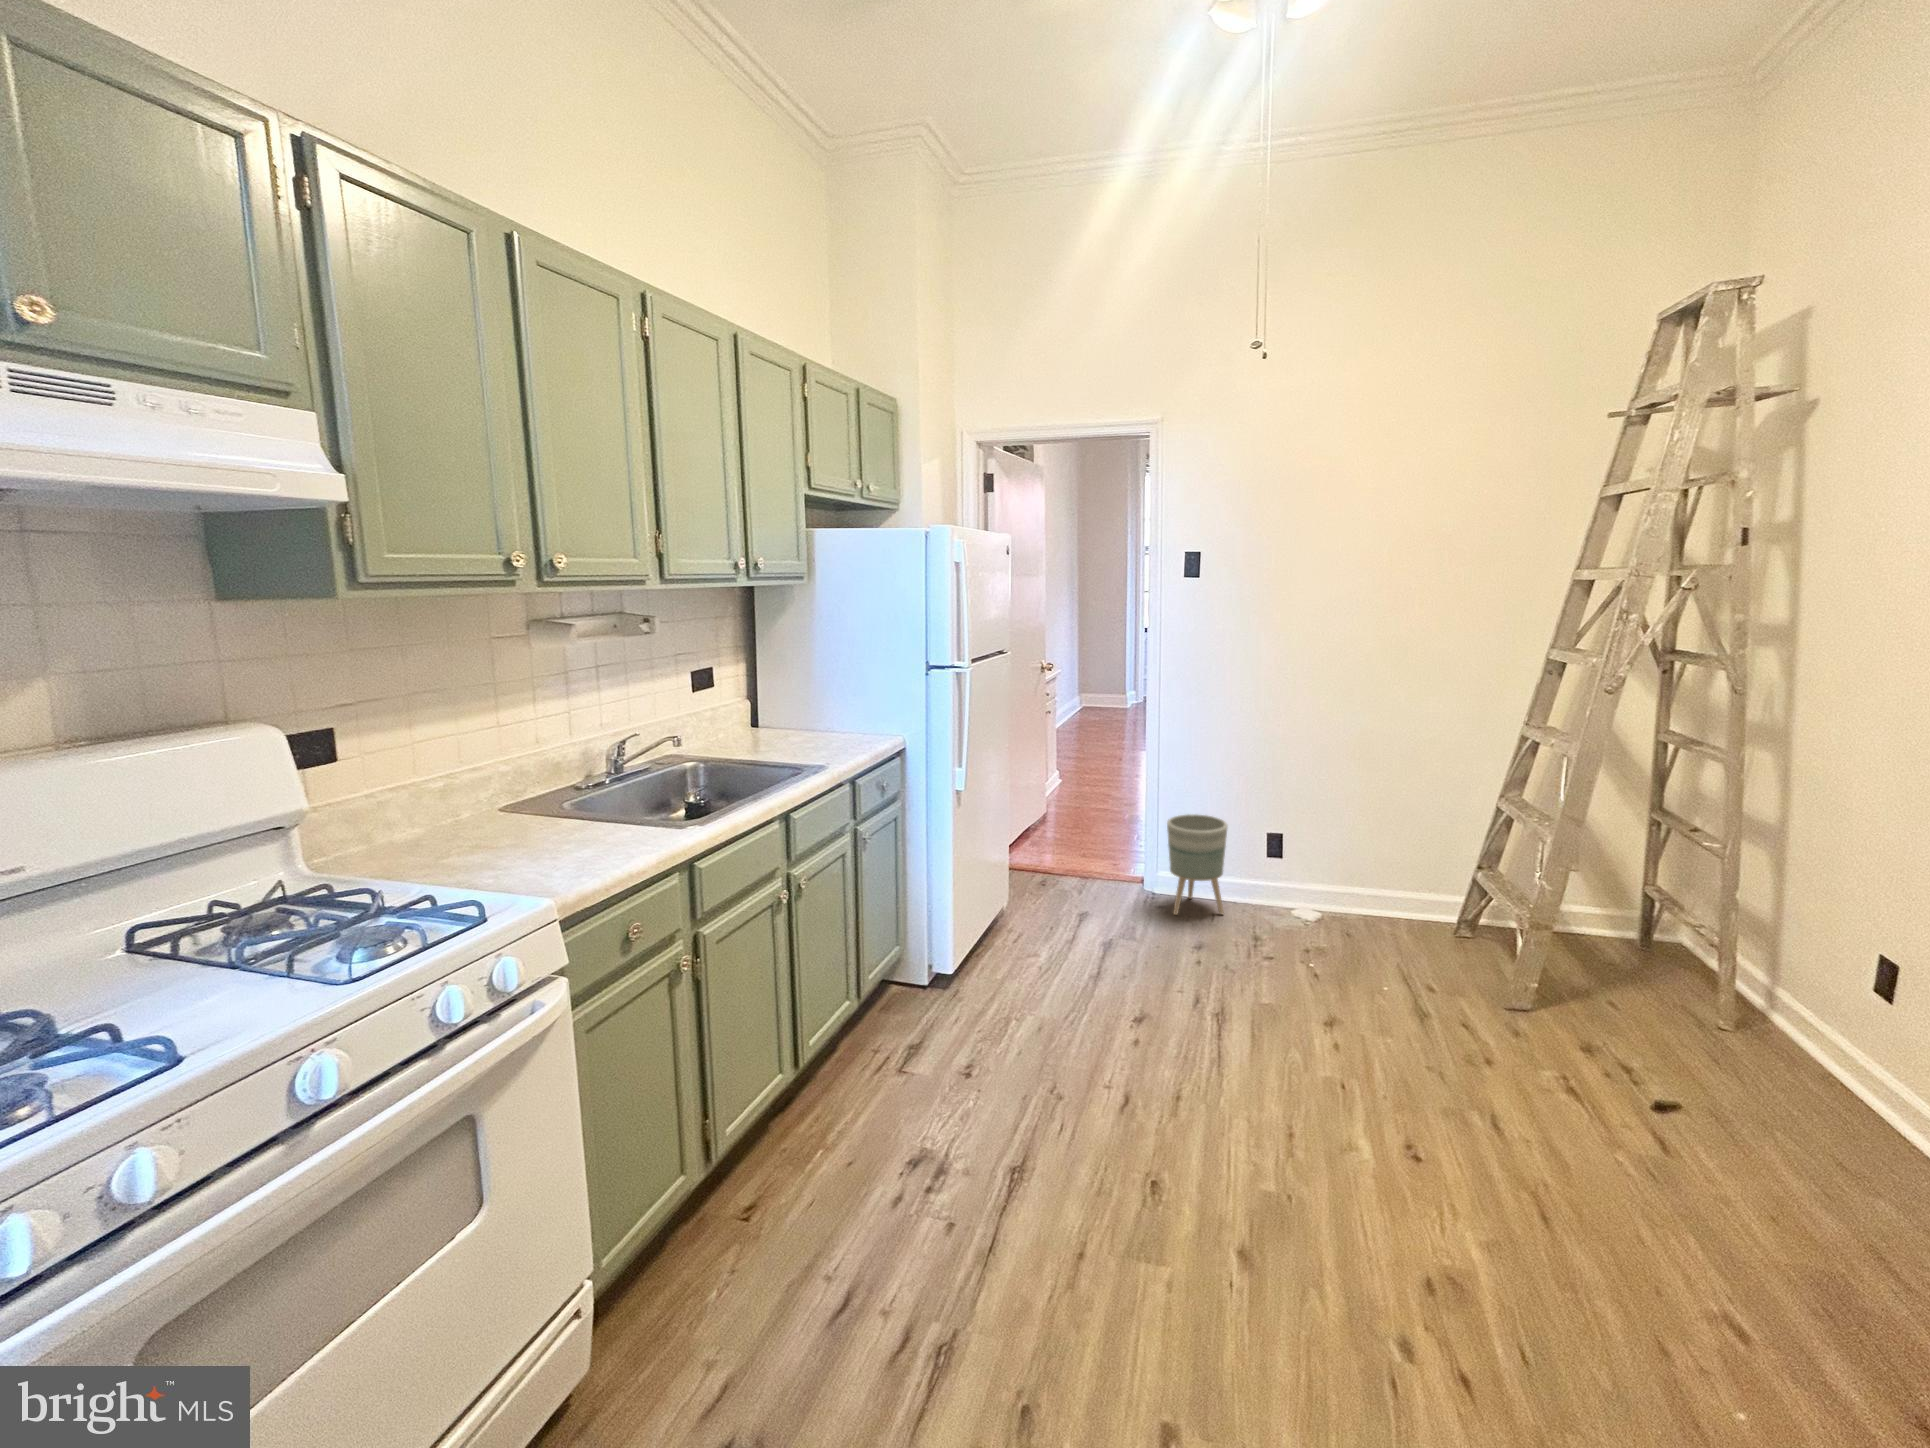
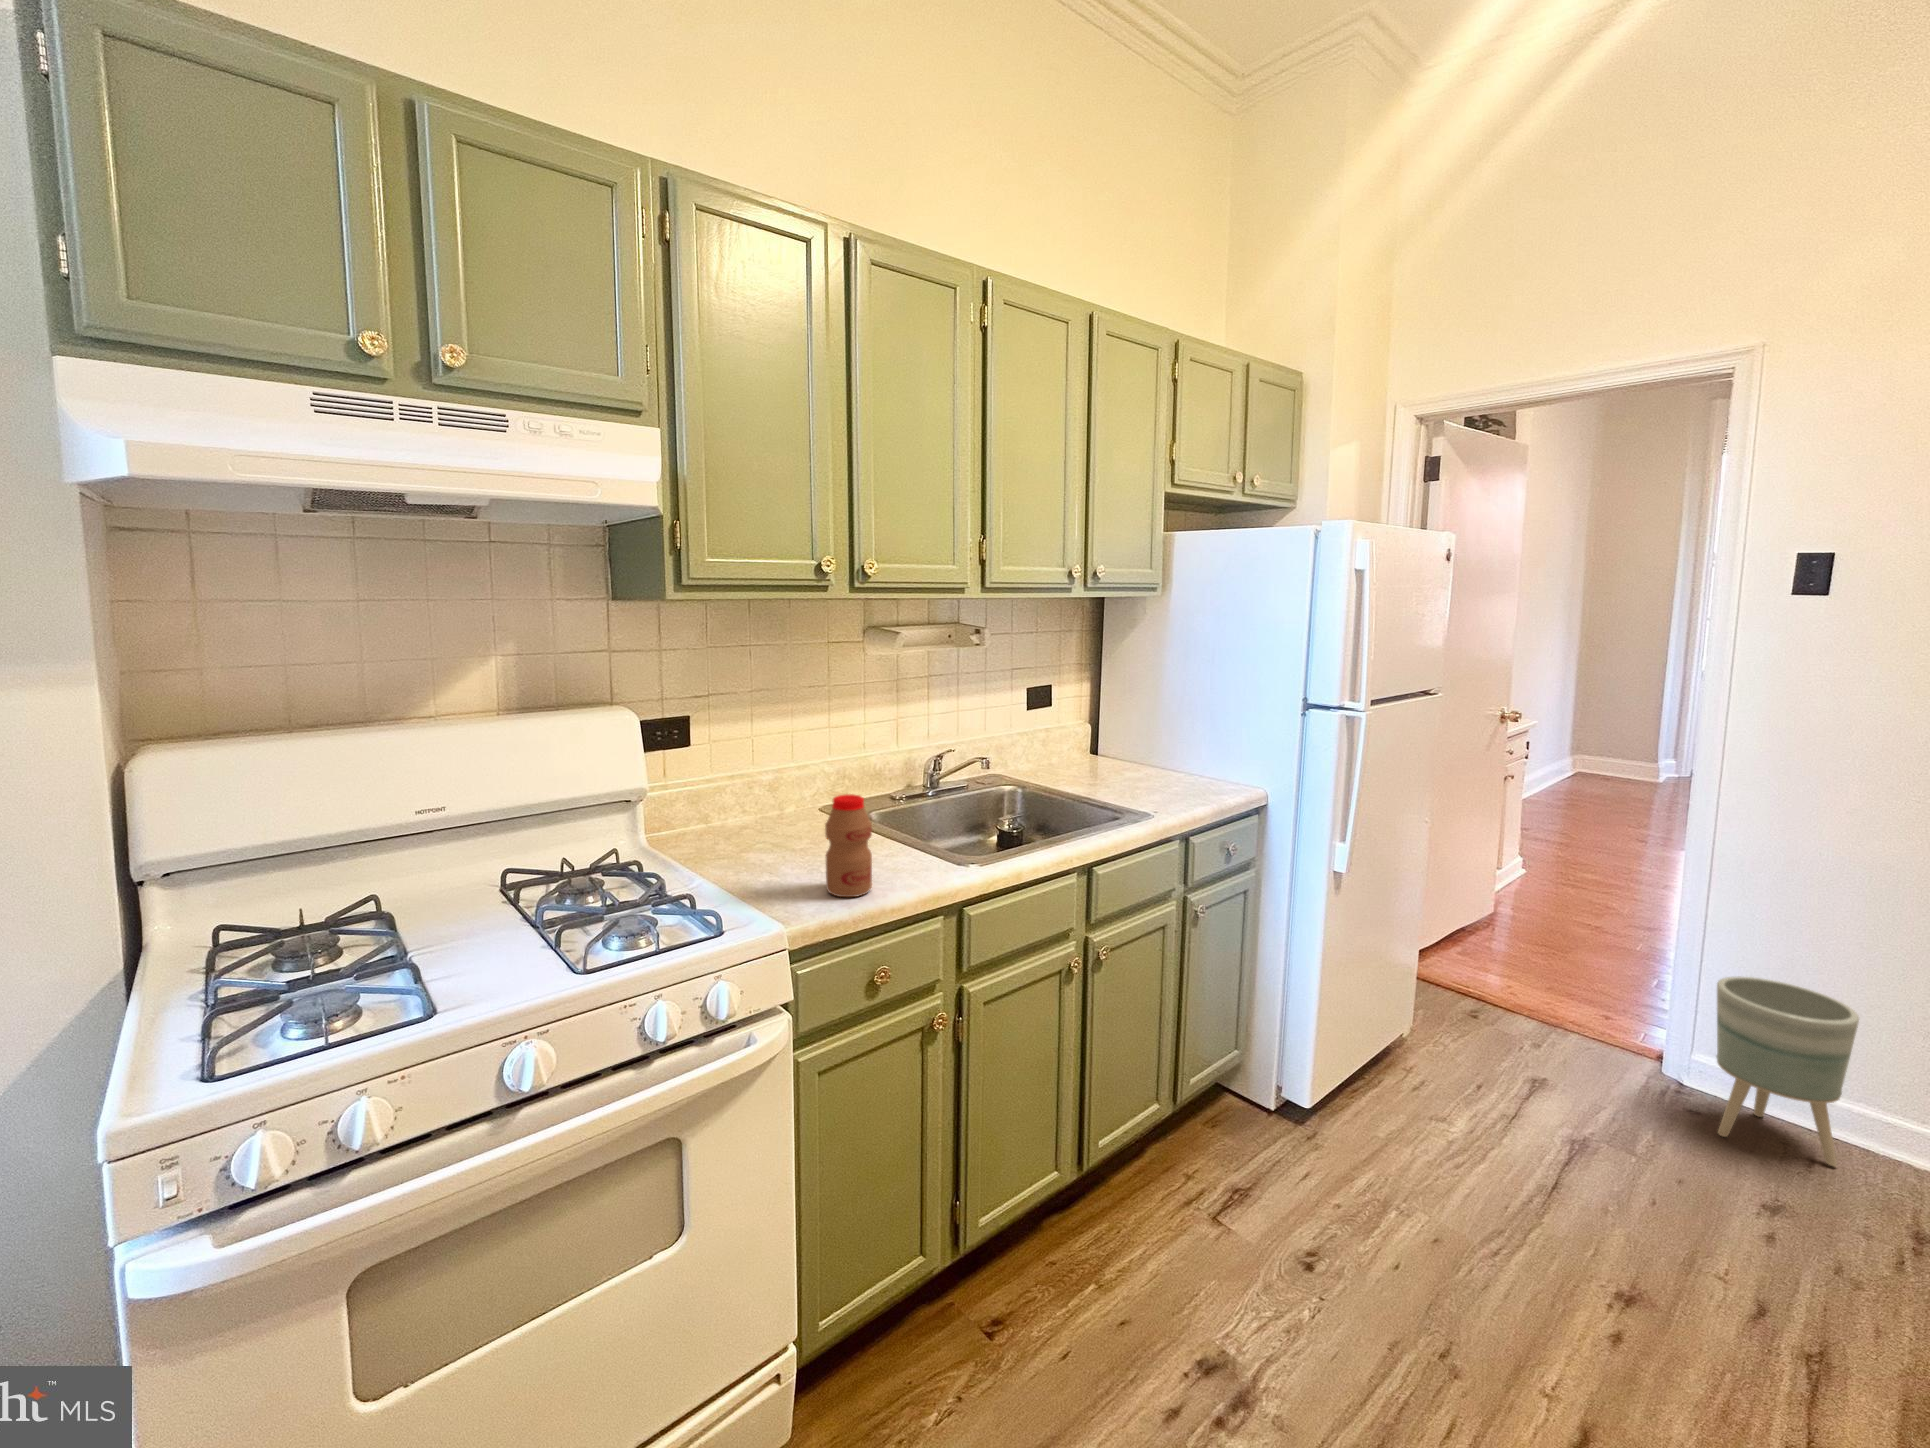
bottle: none [556,777,609,873] -> present [825,794,872,897]

